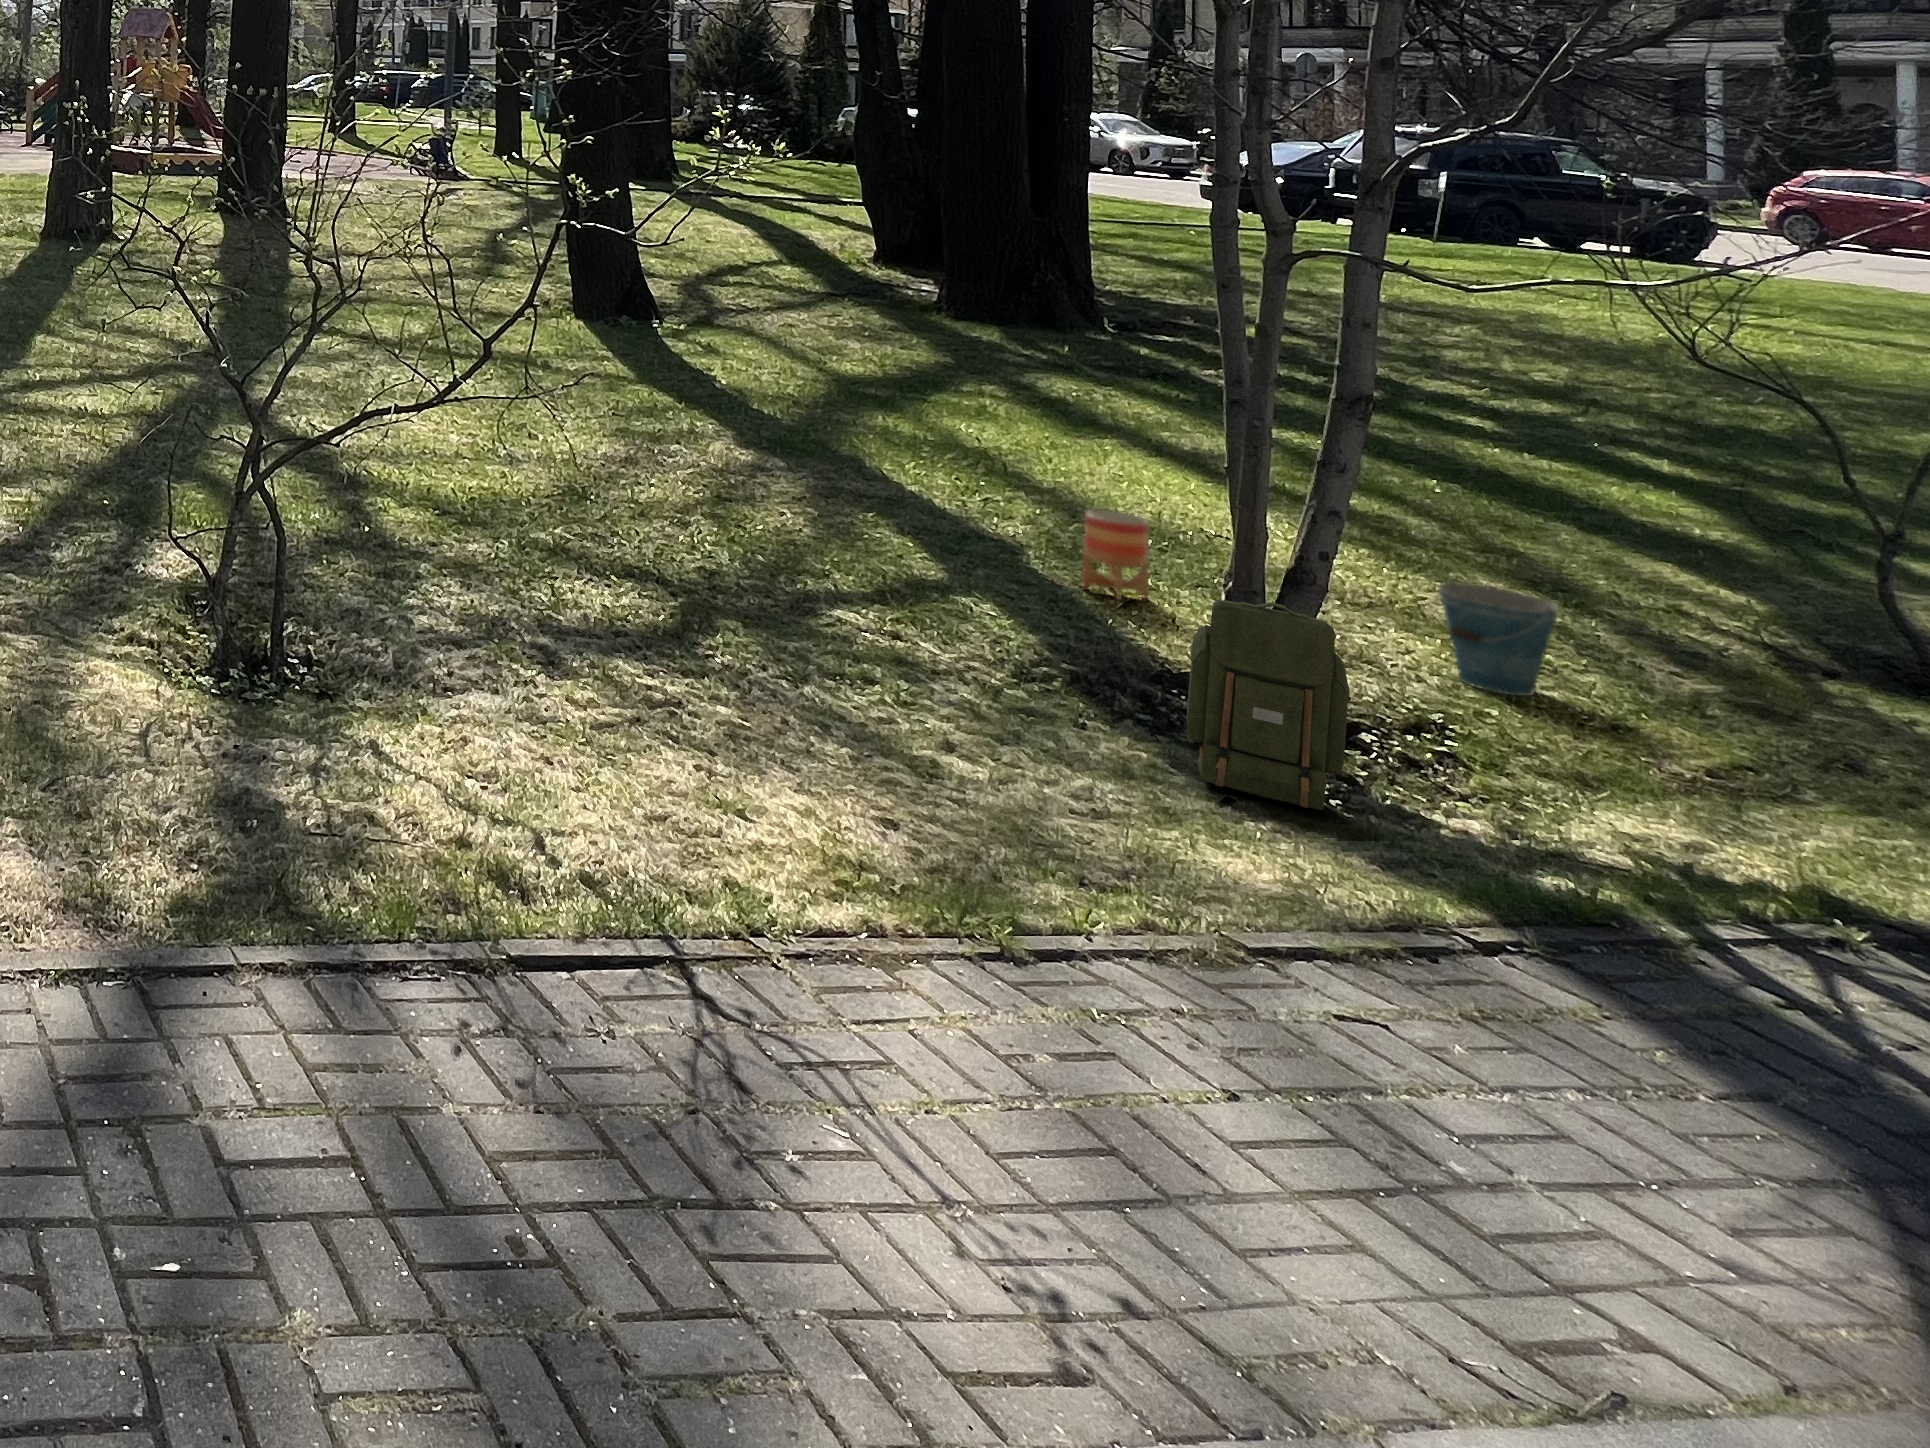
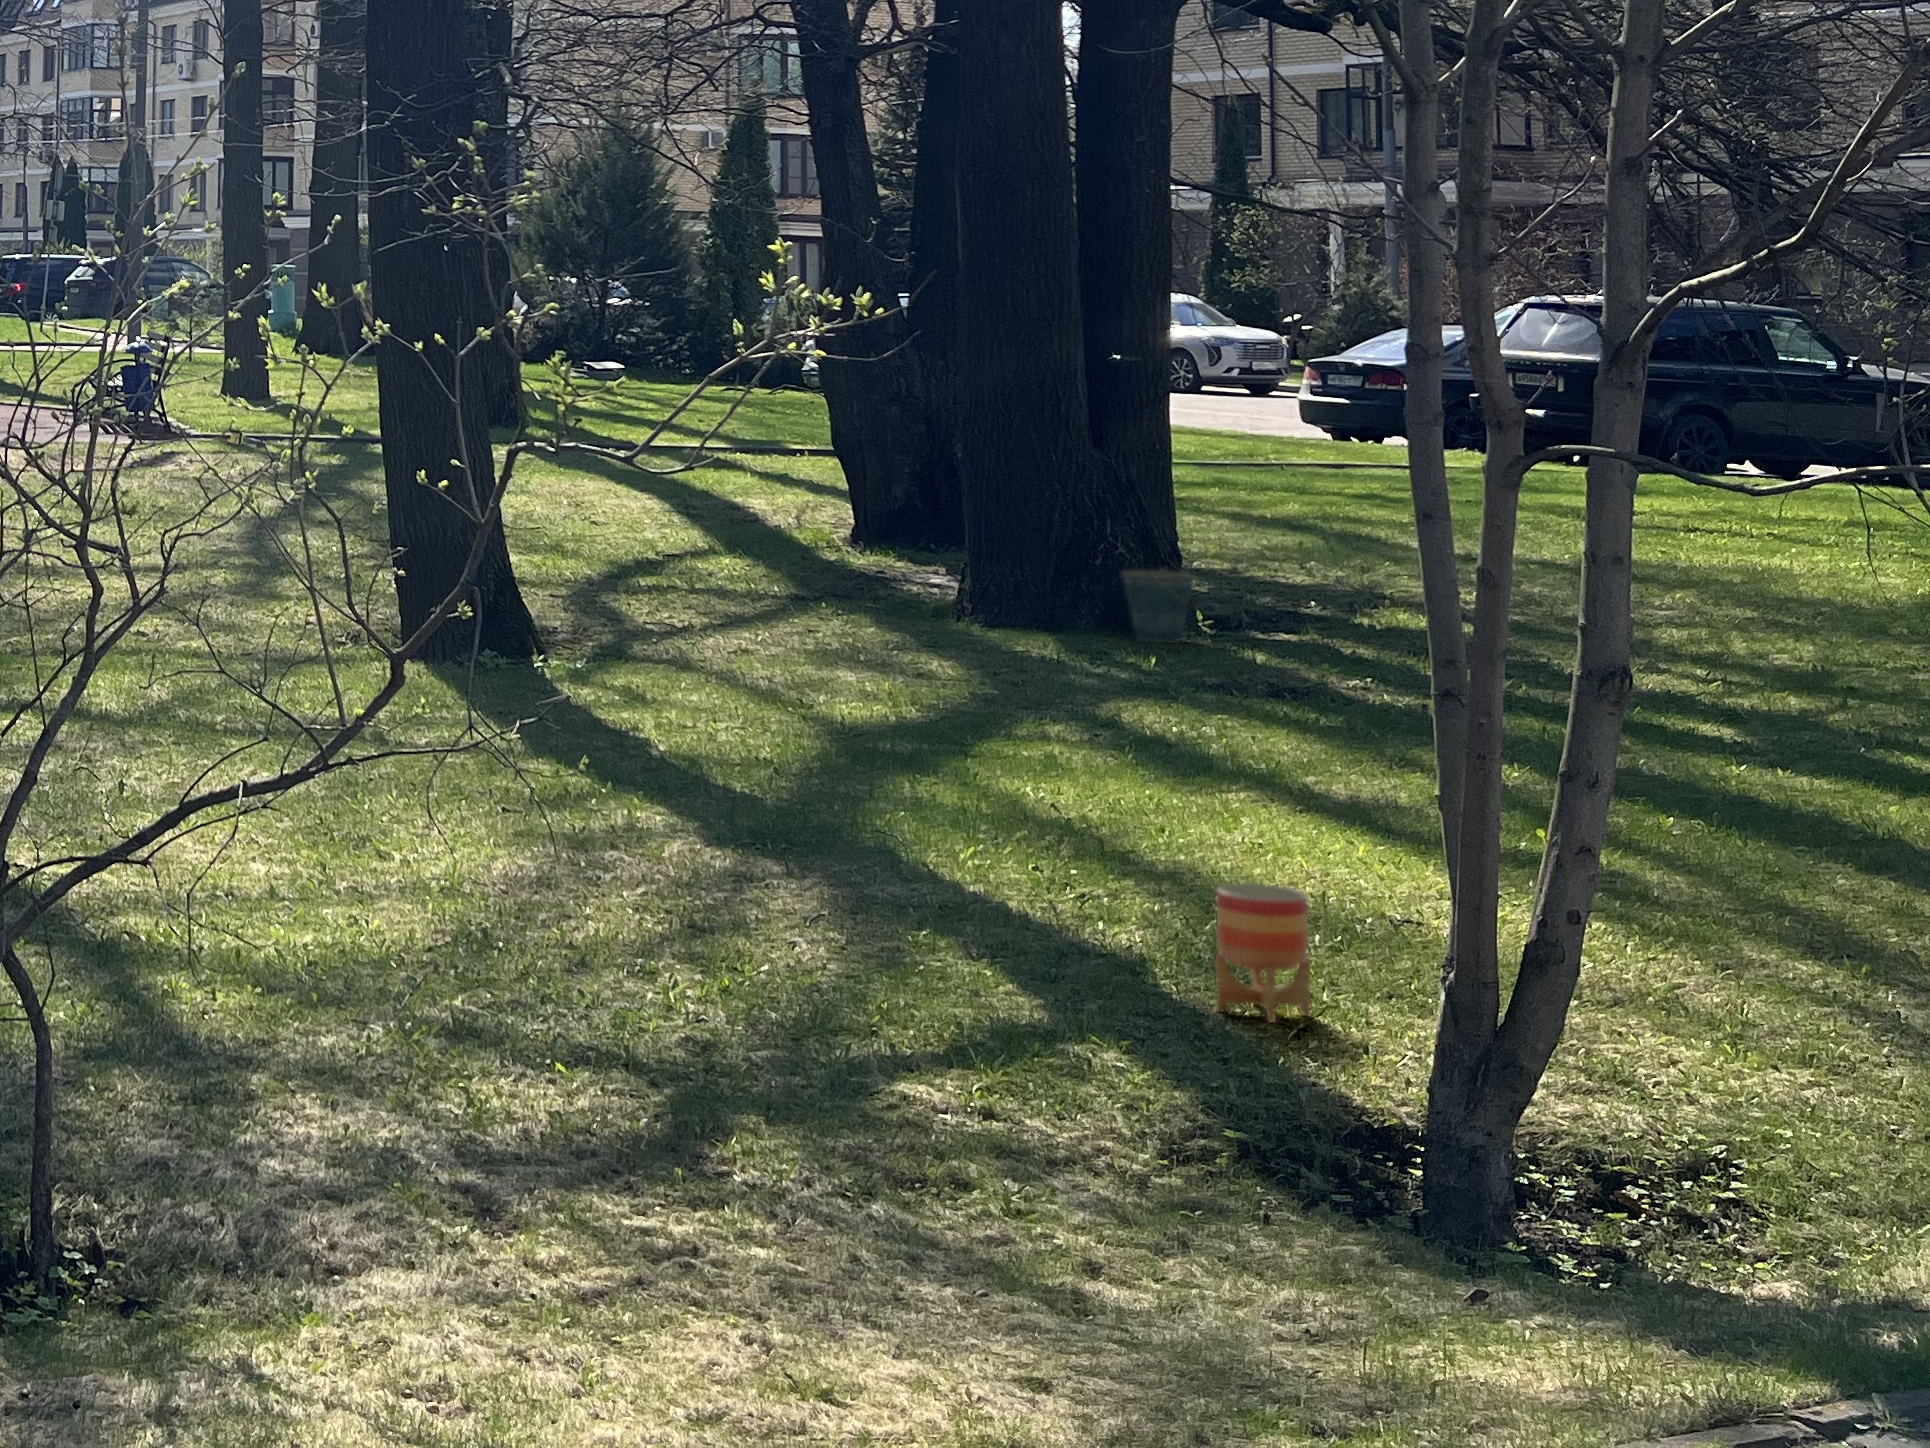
bucket: present [1436,580,1558,696] -> present [1122,569,1195,643]
backpack: present [1187,600,1350,810] -> none [1411,990,1631,1297]

